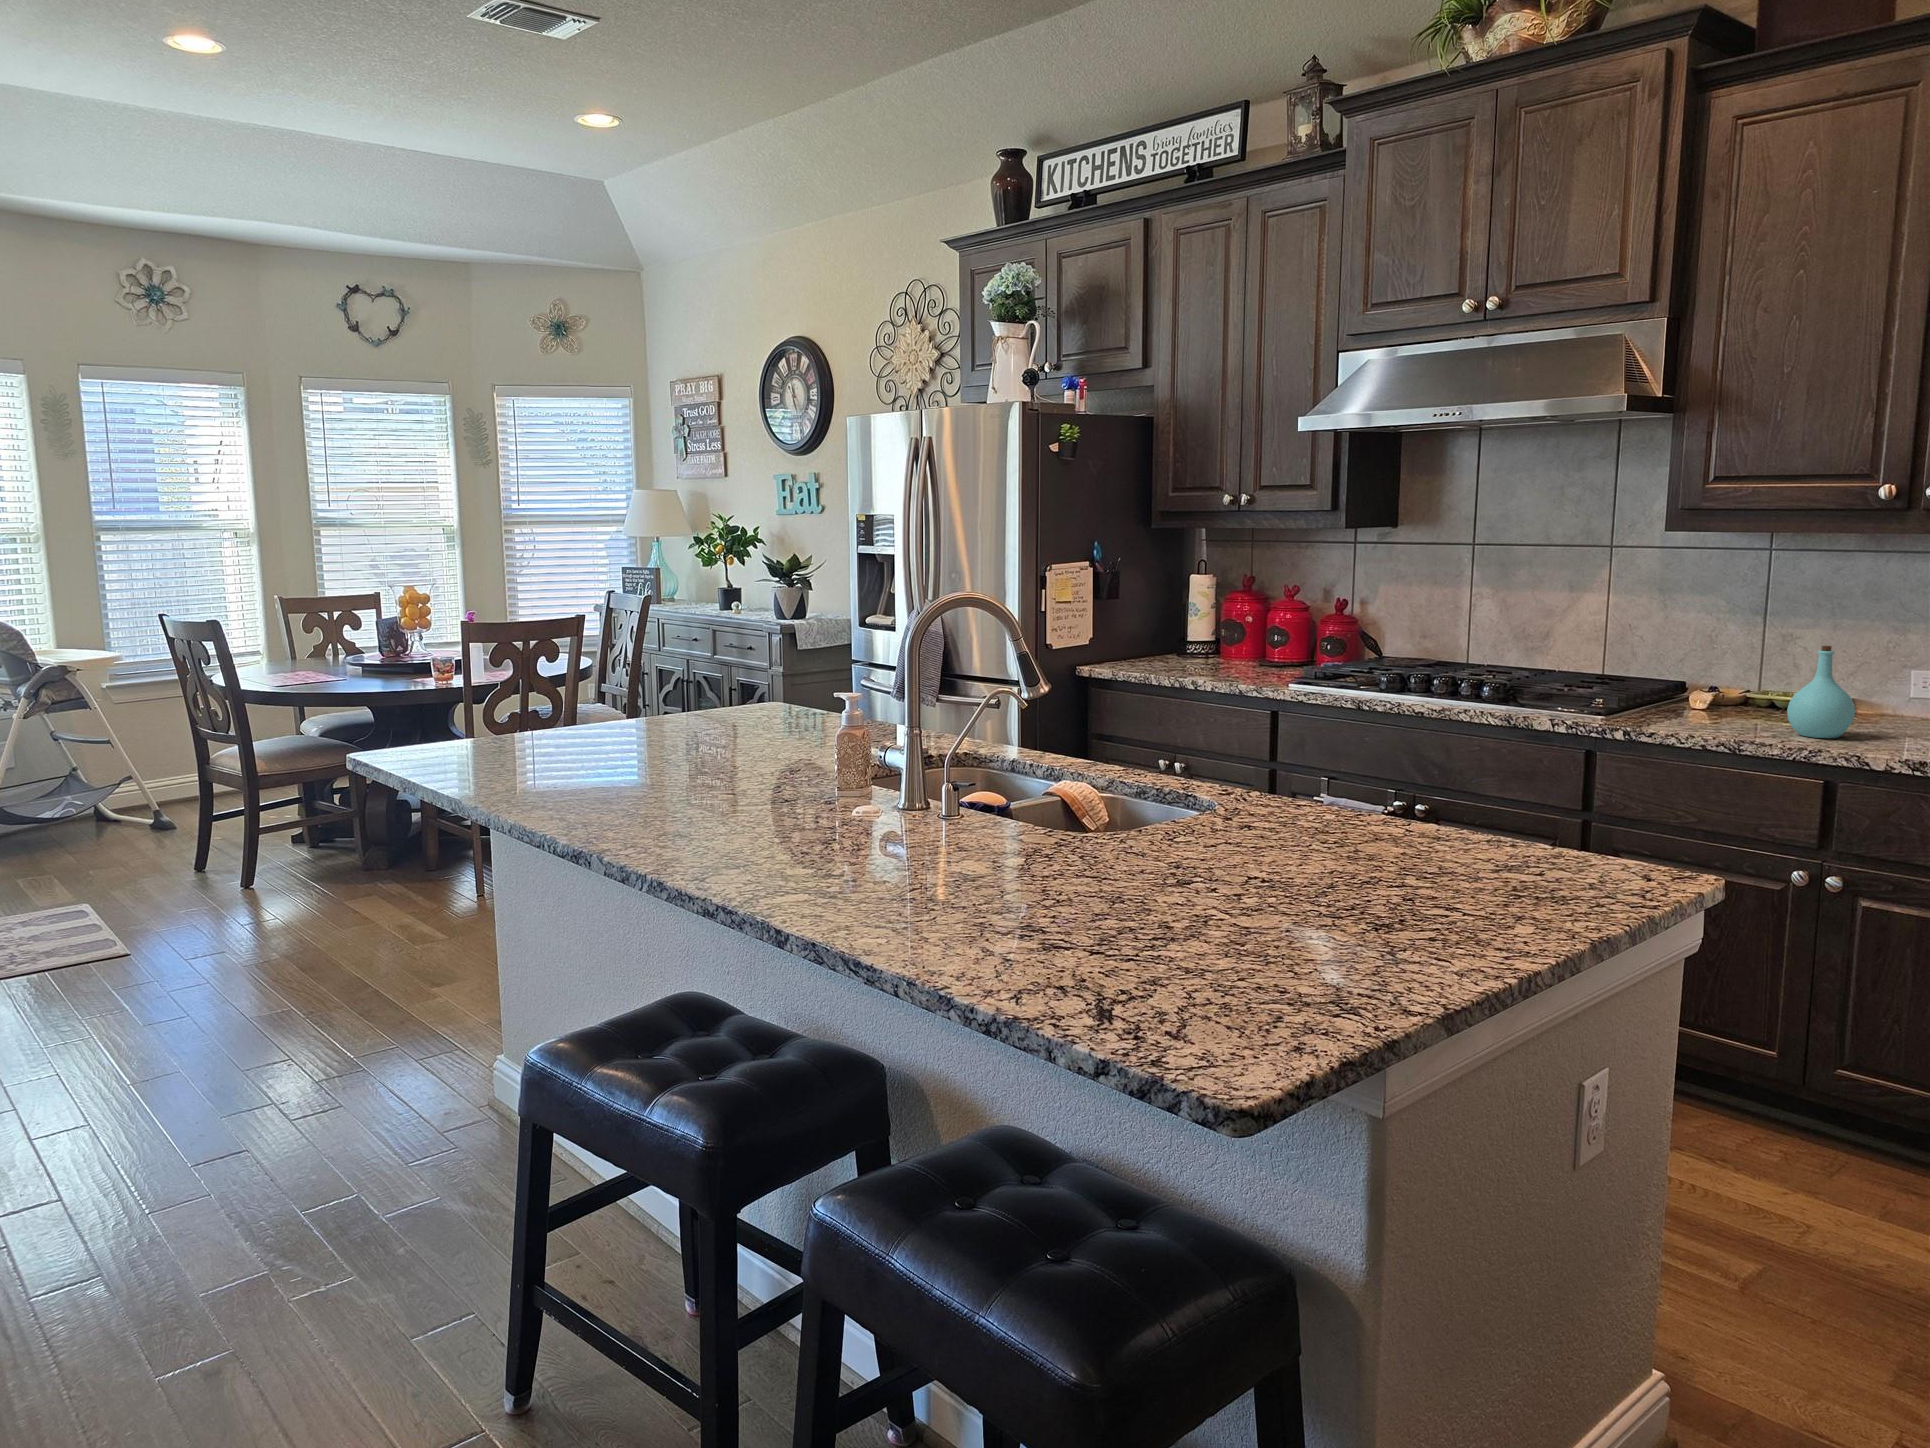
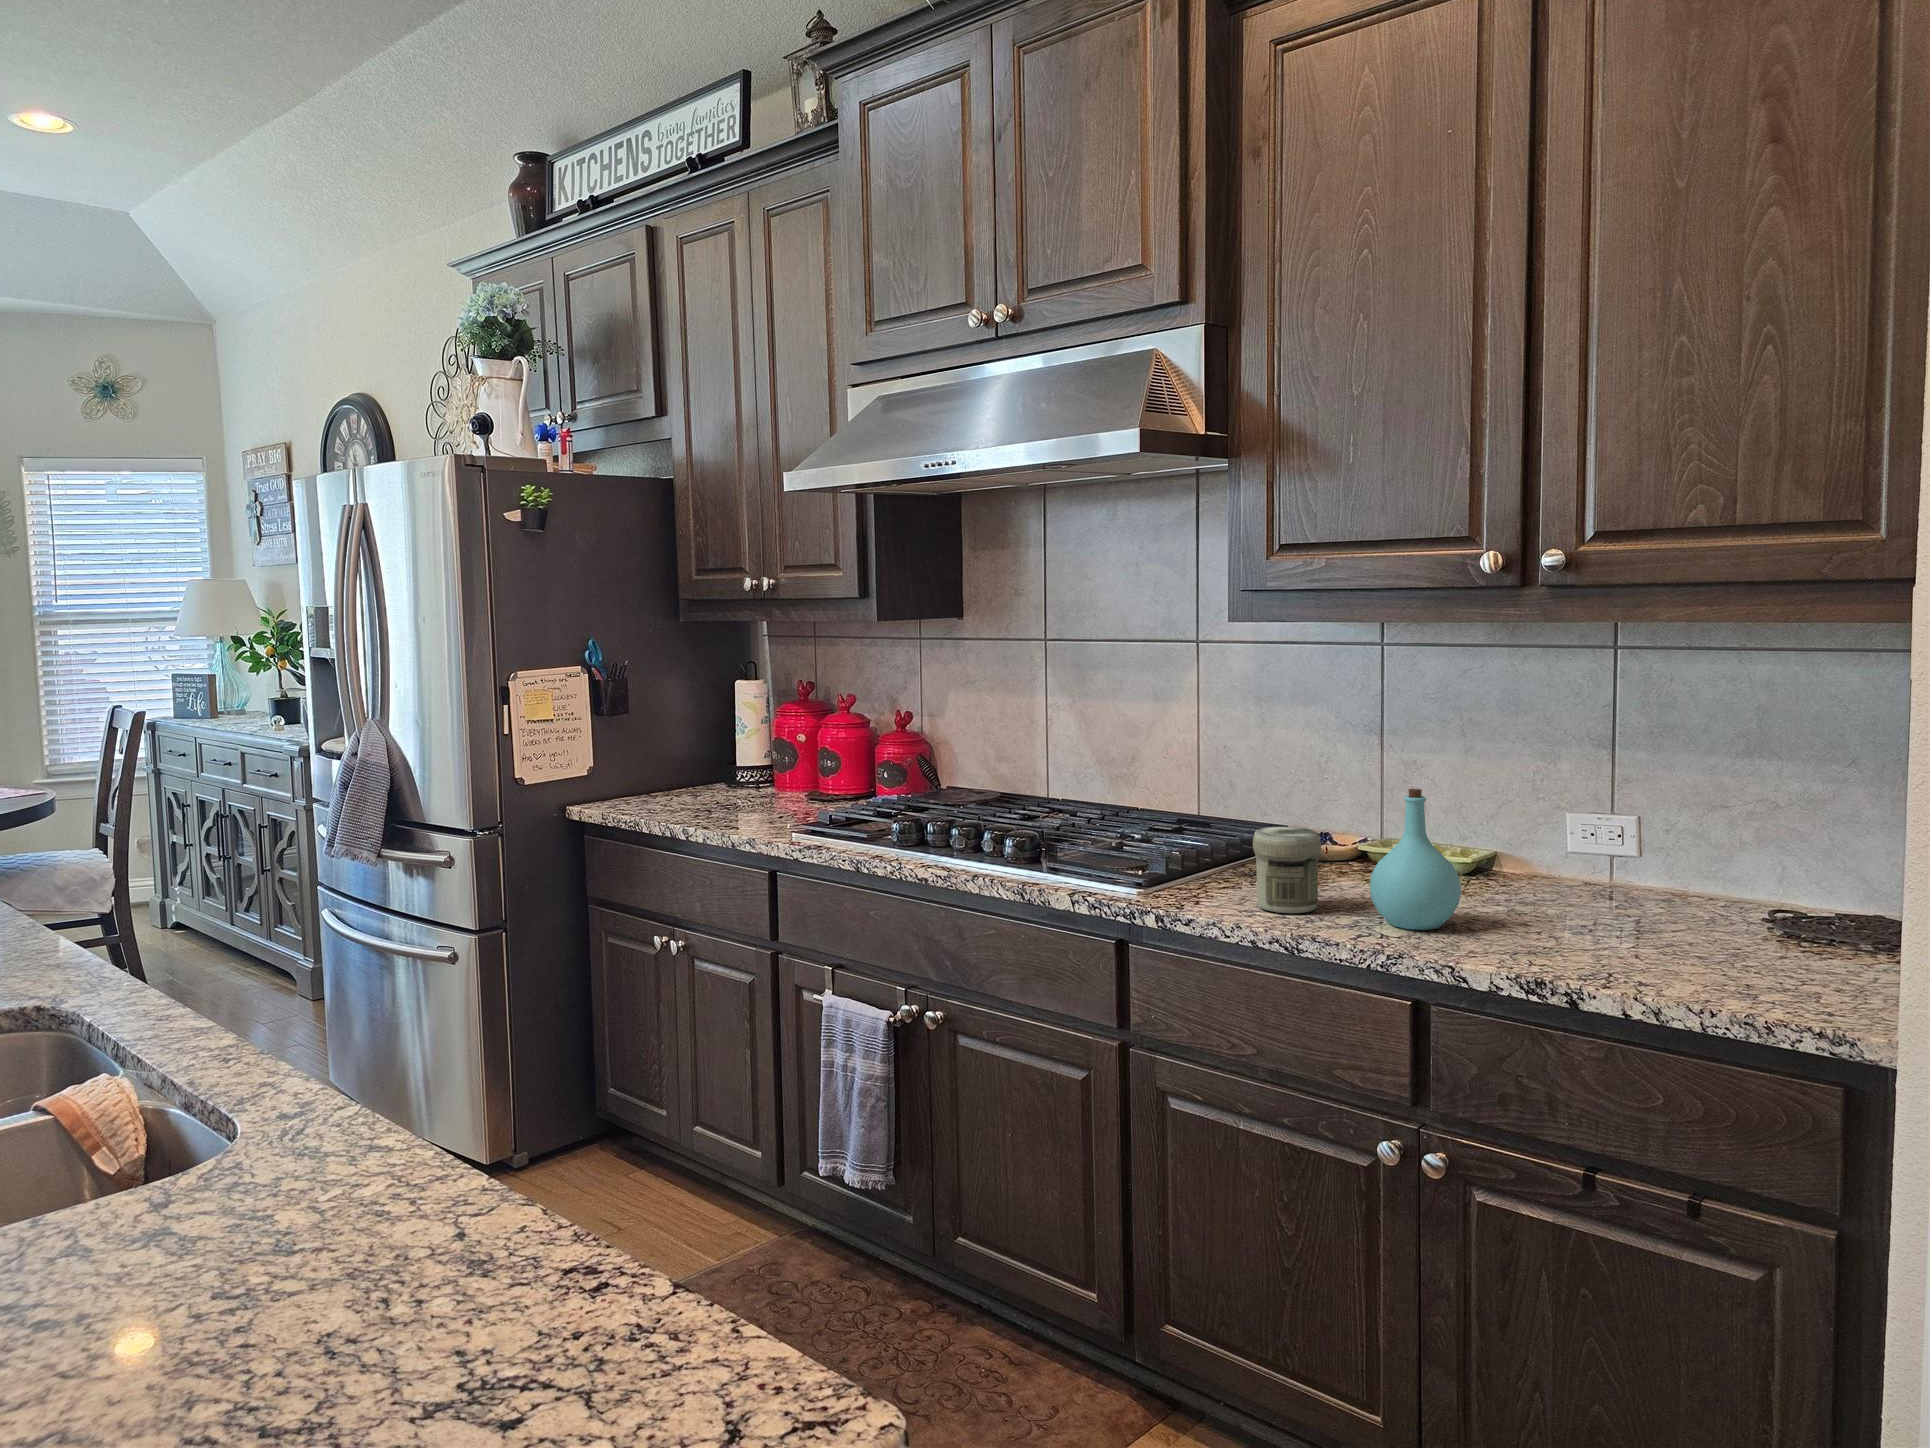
jar: none [1695,673,1747,729] -> present [1253,827,1321,913]

